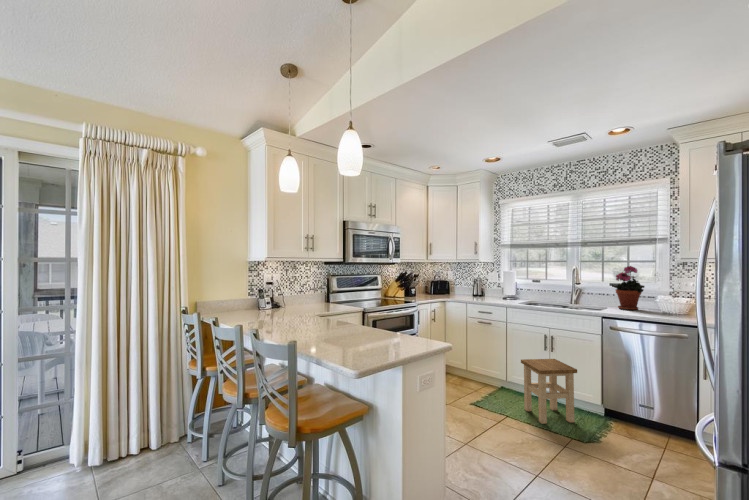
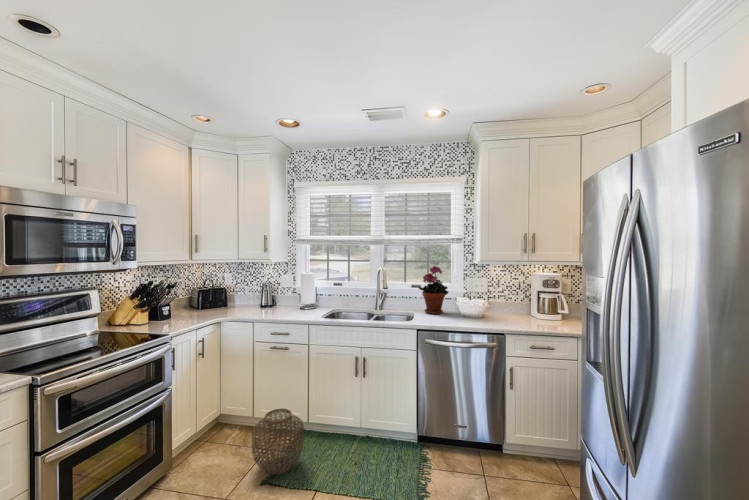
stool: present [521,359,577,424] -> none [331,384,398,484]
woven basket: none [465,362,501,404] -> present [252,409,304,475]

